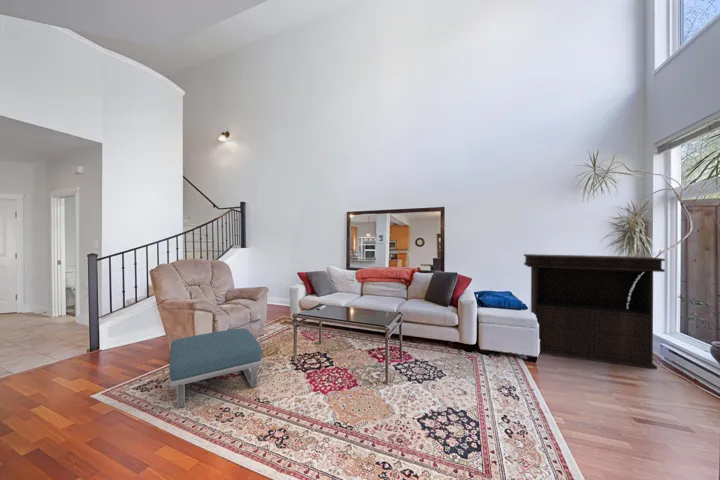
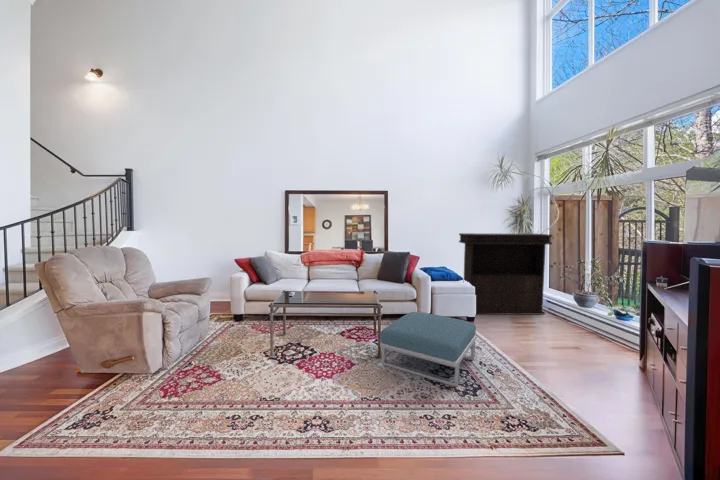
footstool: present [169,328,262,408] -> present [380,312,476,387]

